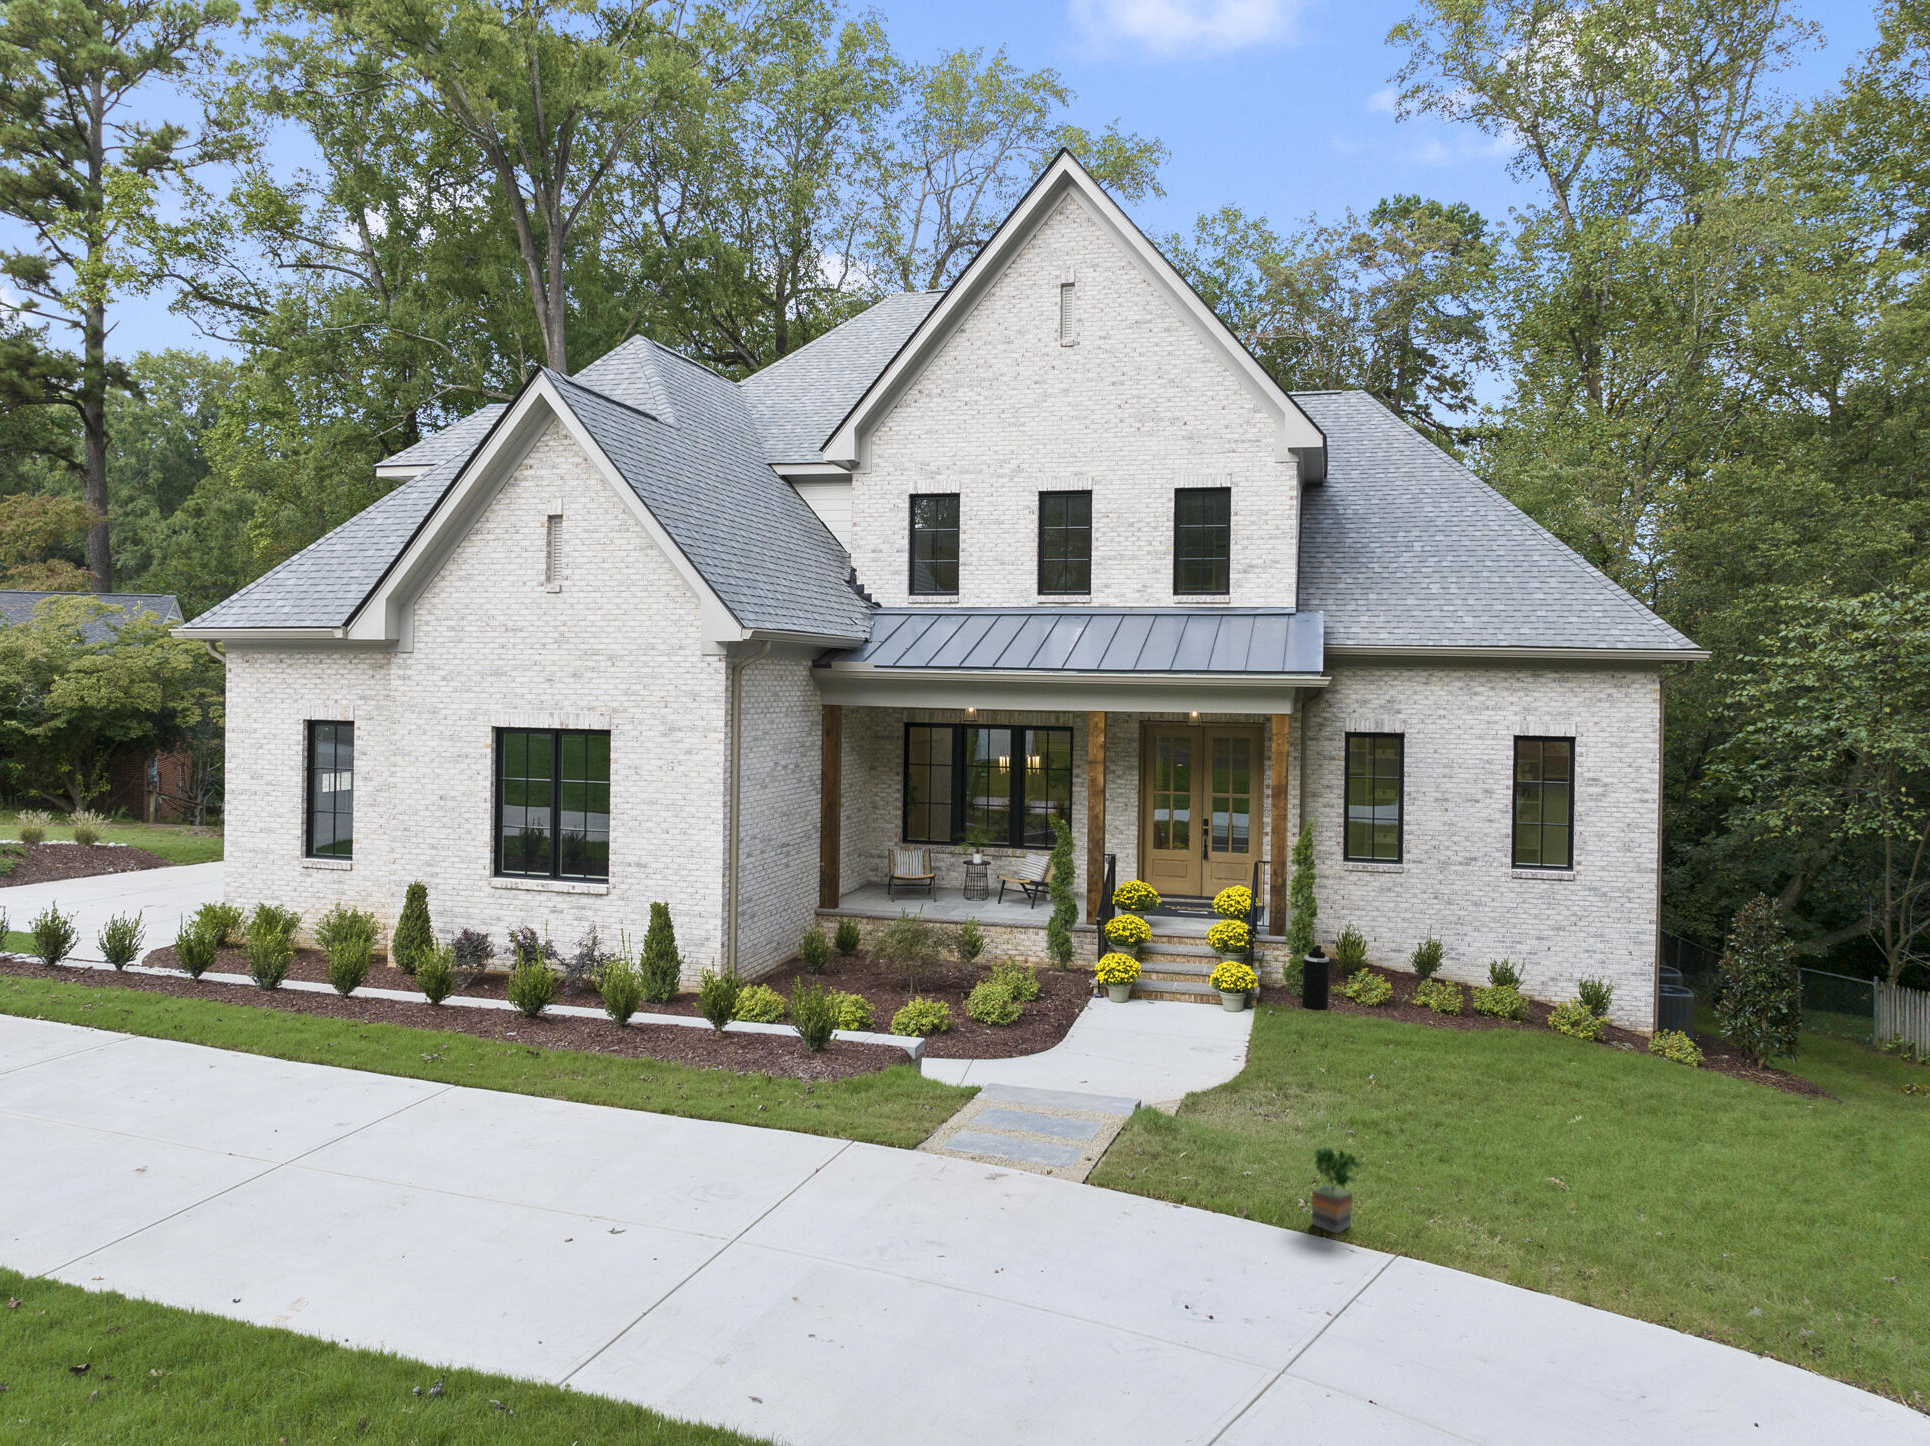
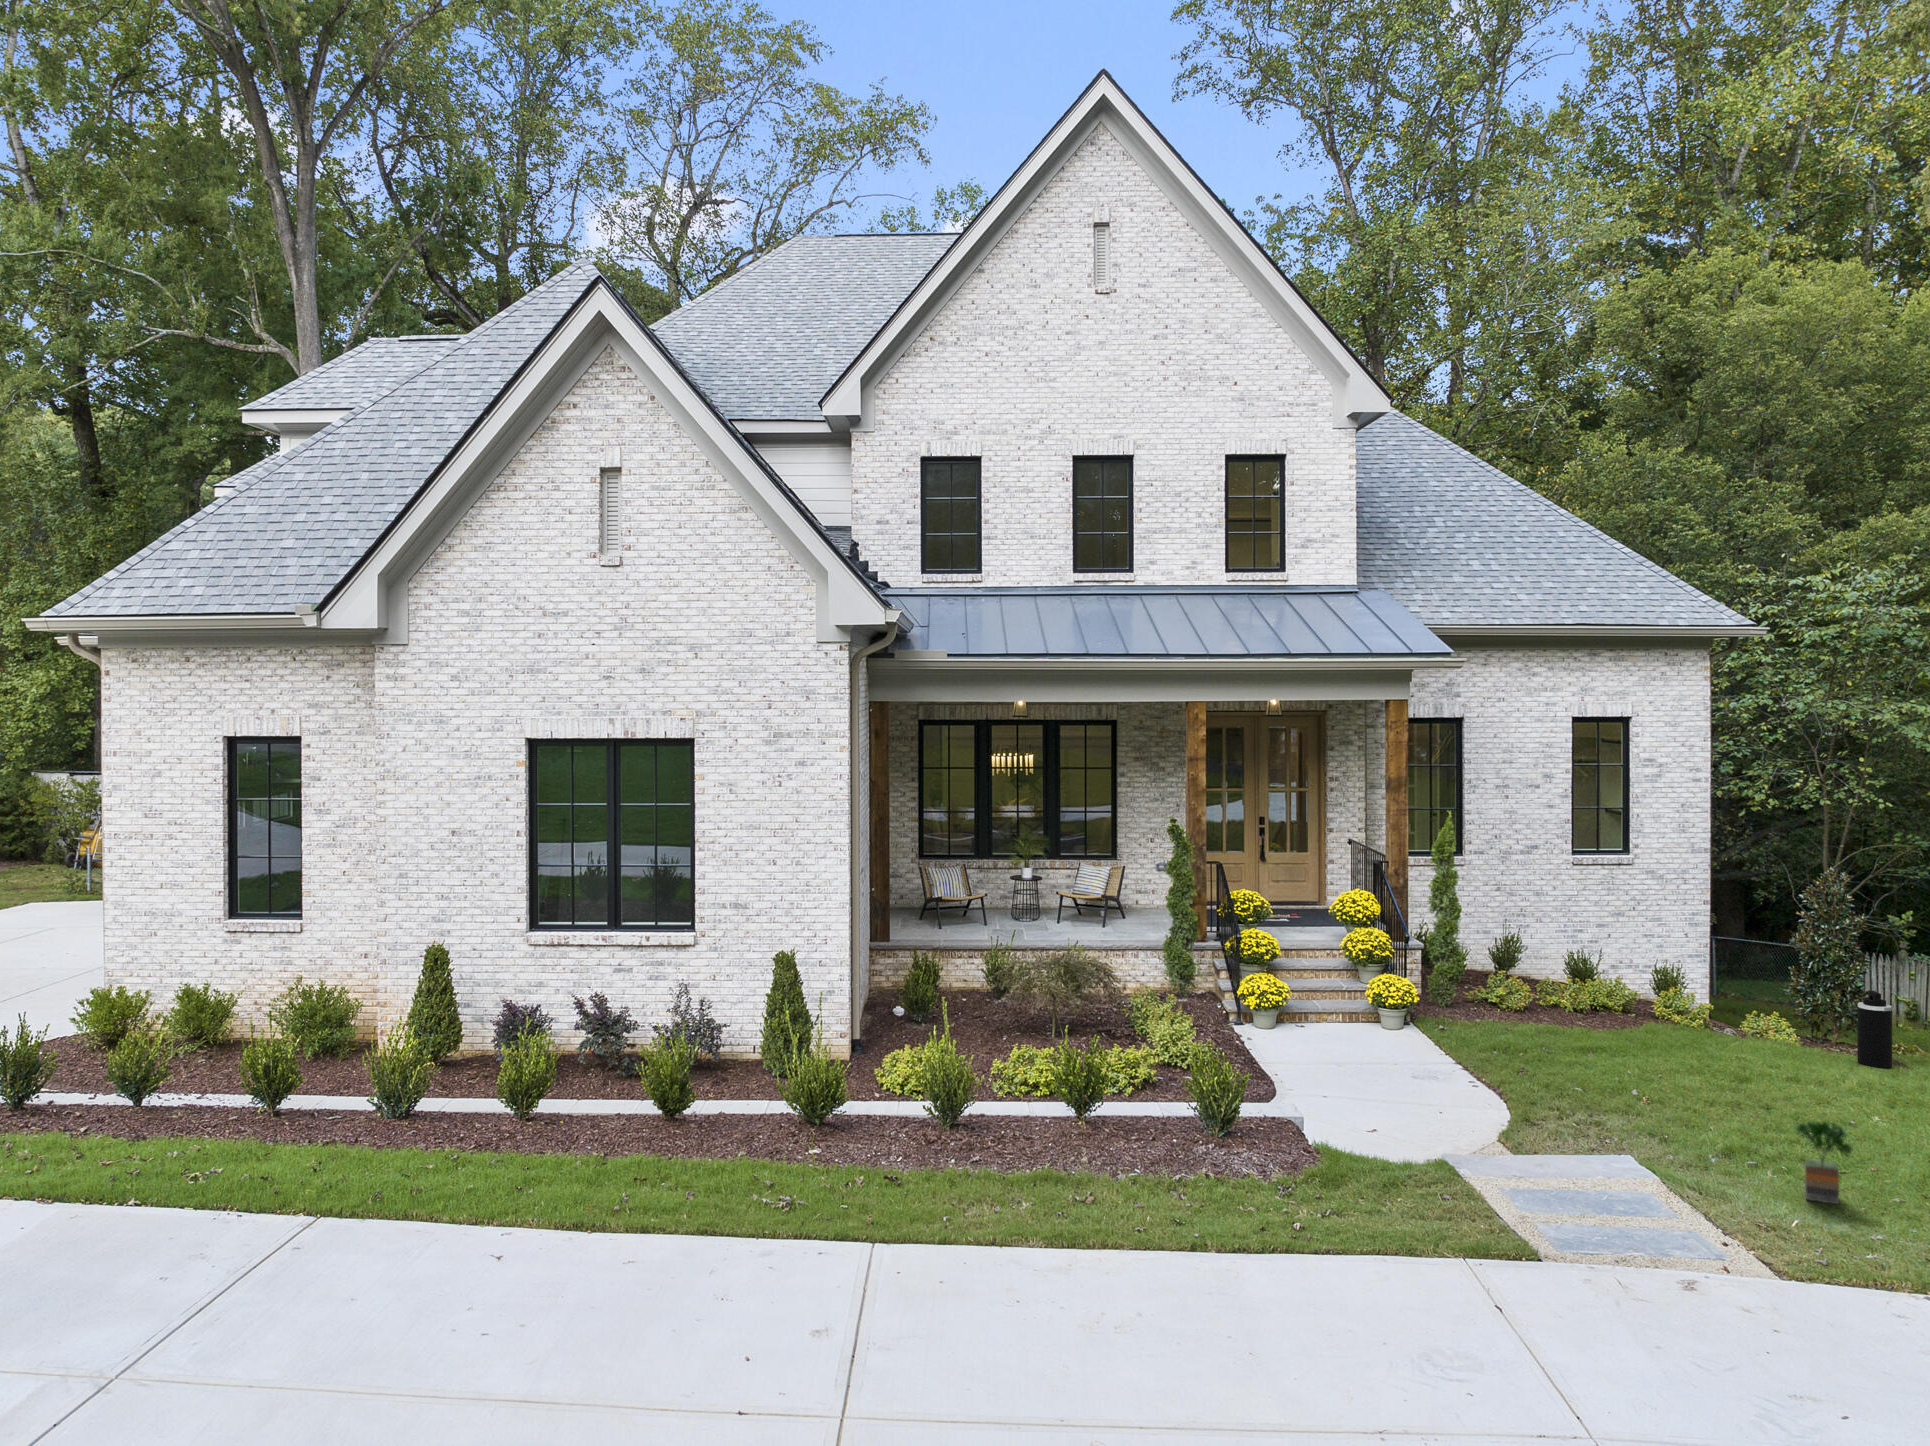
trash can: present [1302,945,1329,1010] -> present [1857,990,1892,1069]

